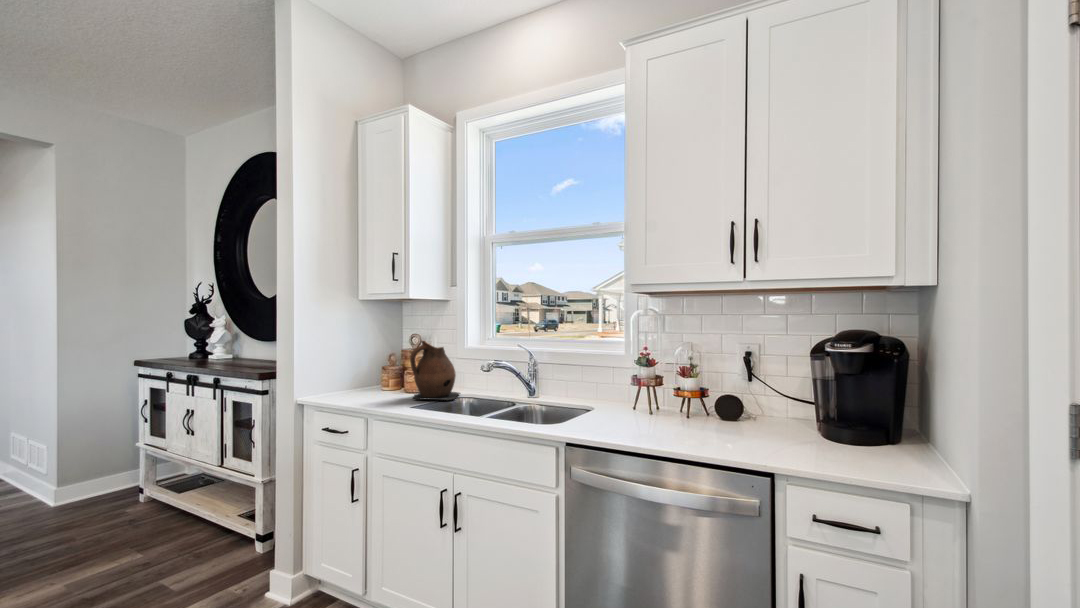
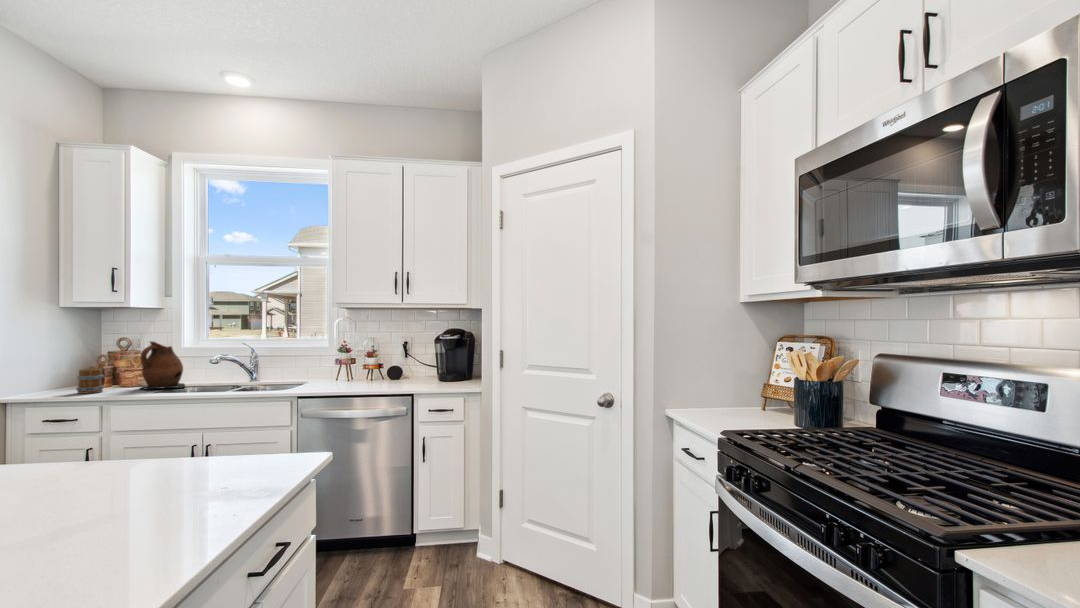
mug: none [355,365,385,399] -> present [76,364,105,394]

